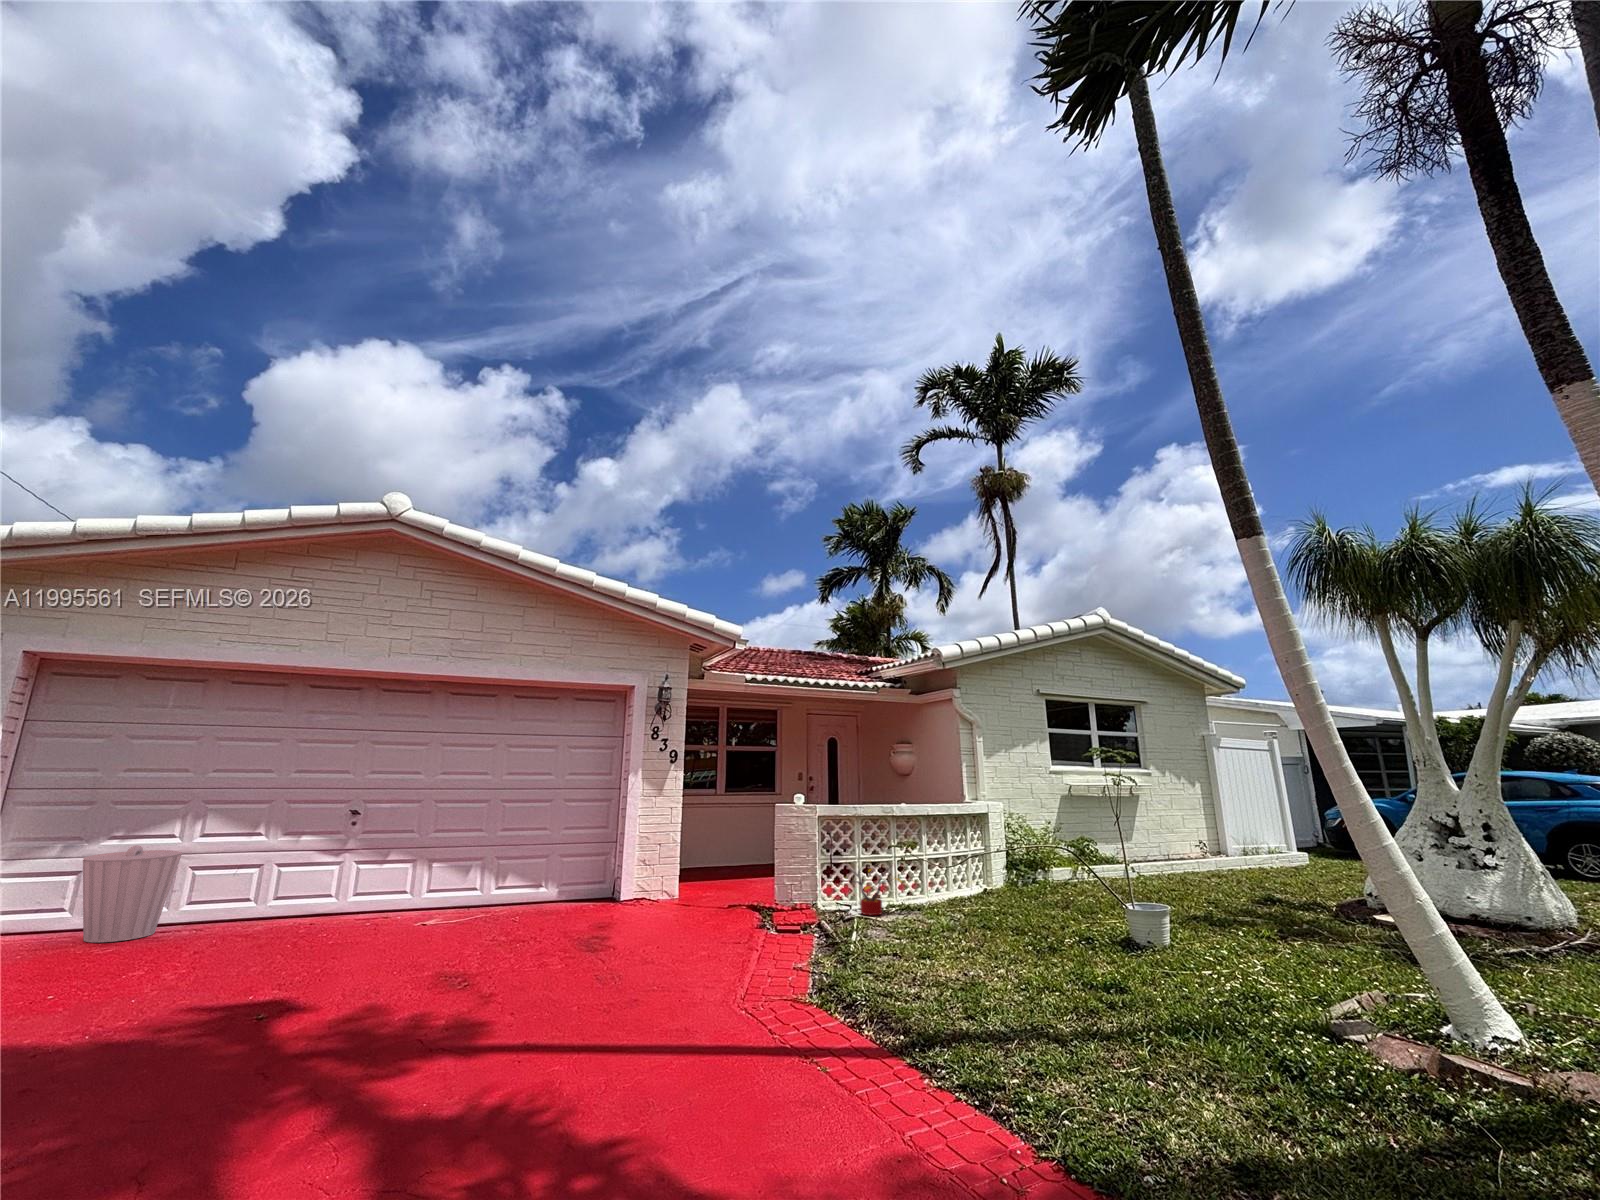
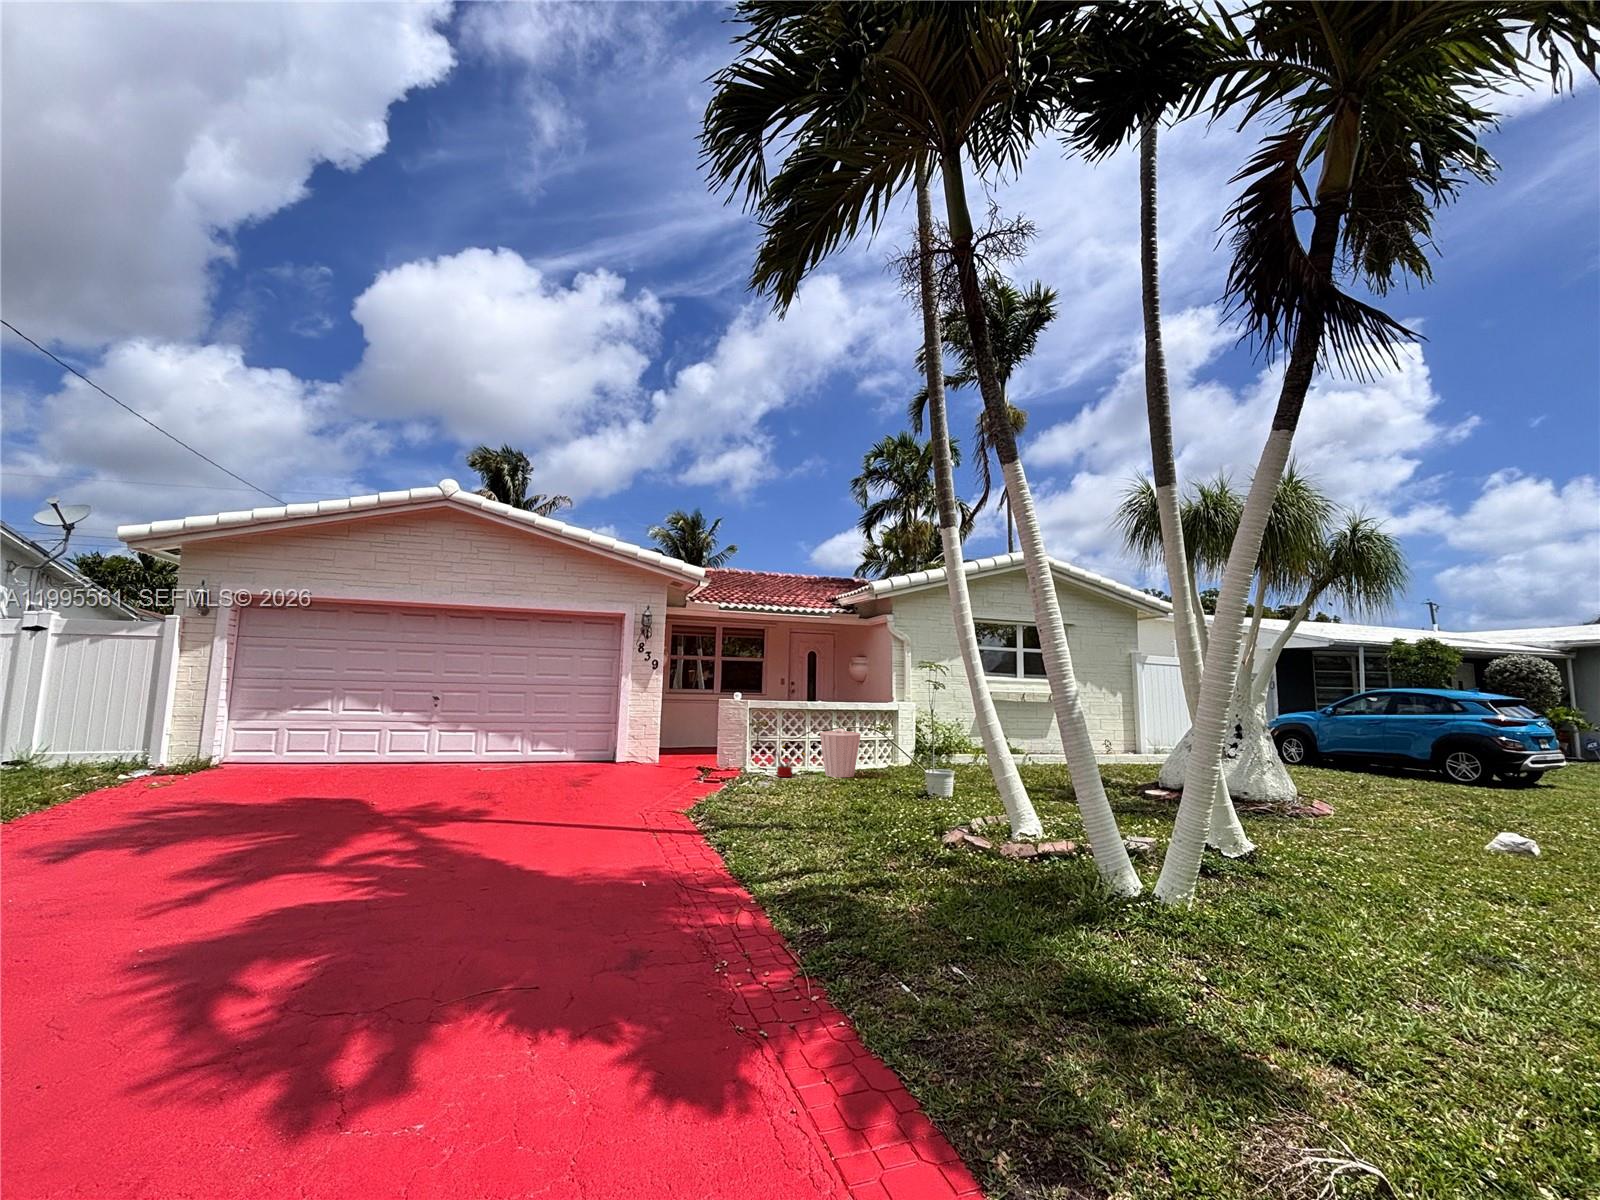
trash can: present [83,845,182,942] -> present [820,728,860,777]

